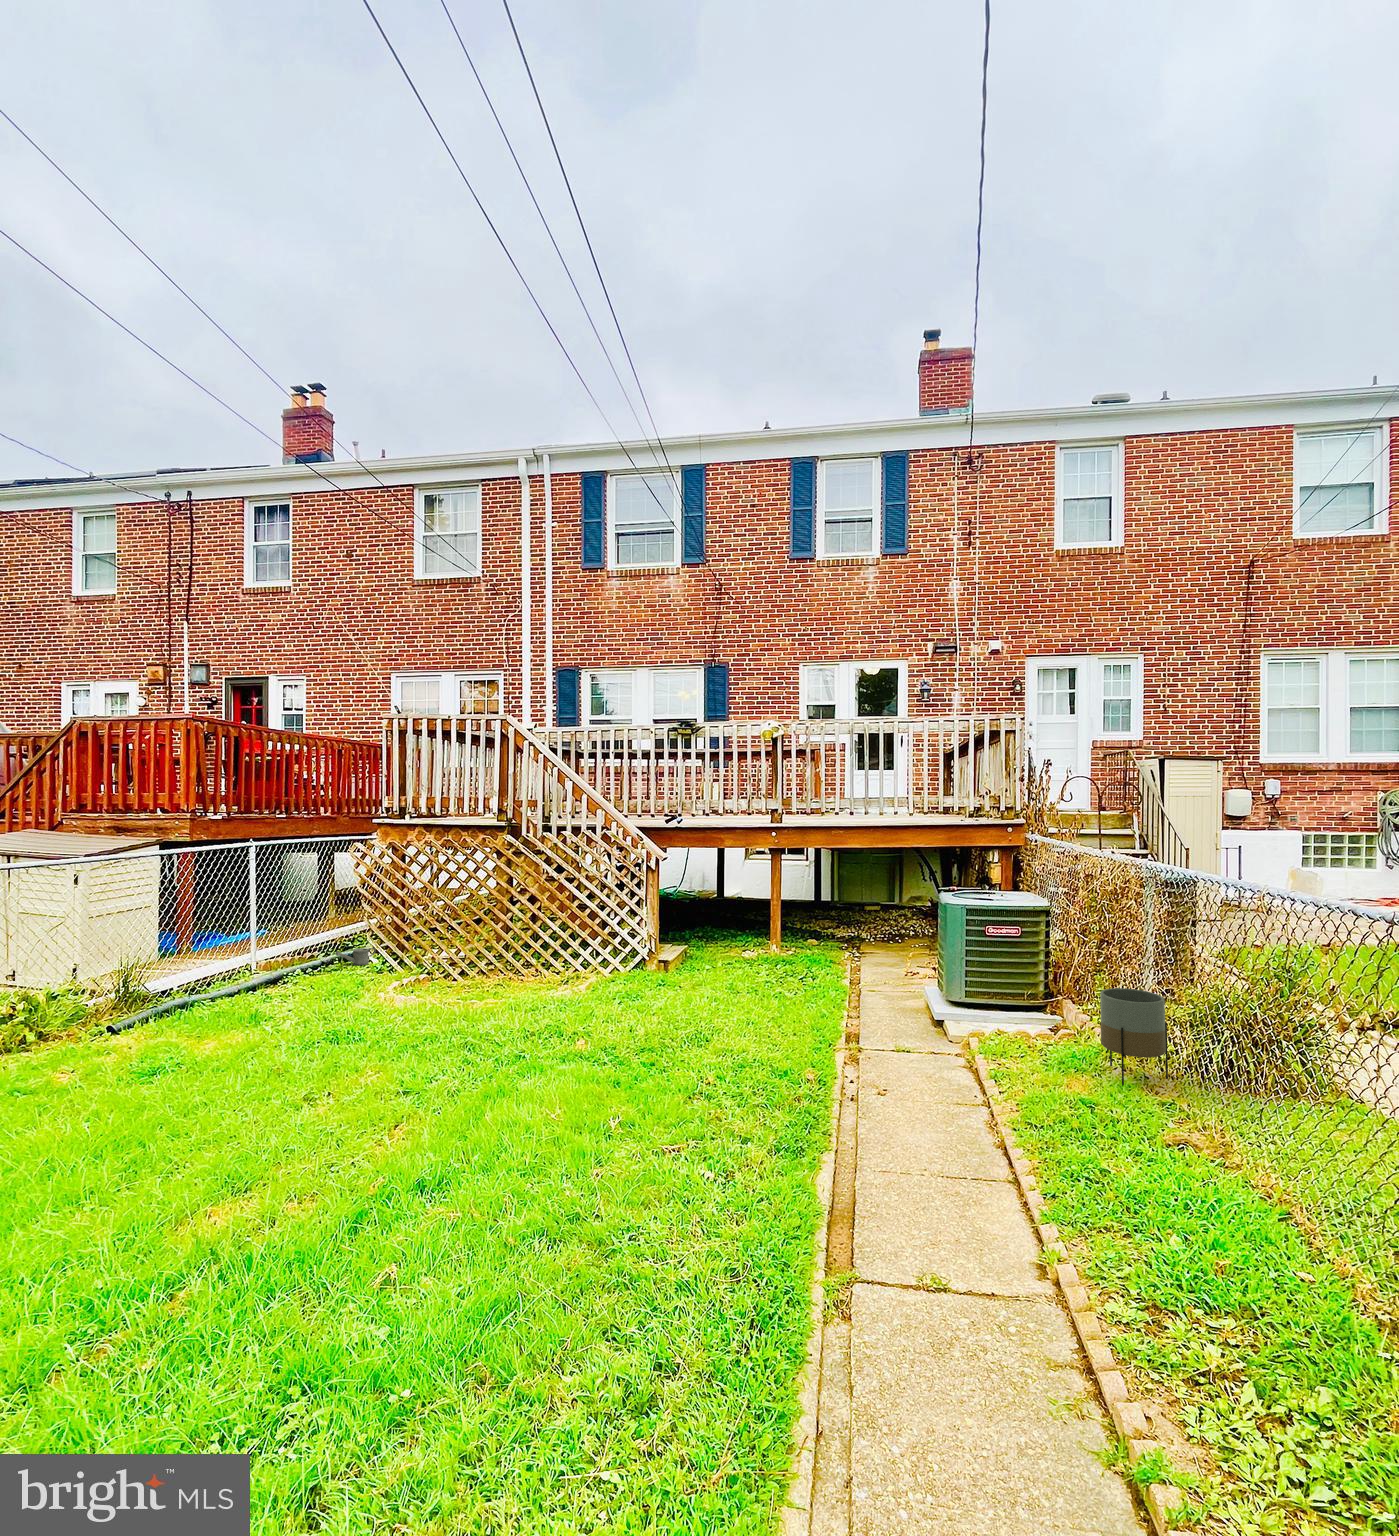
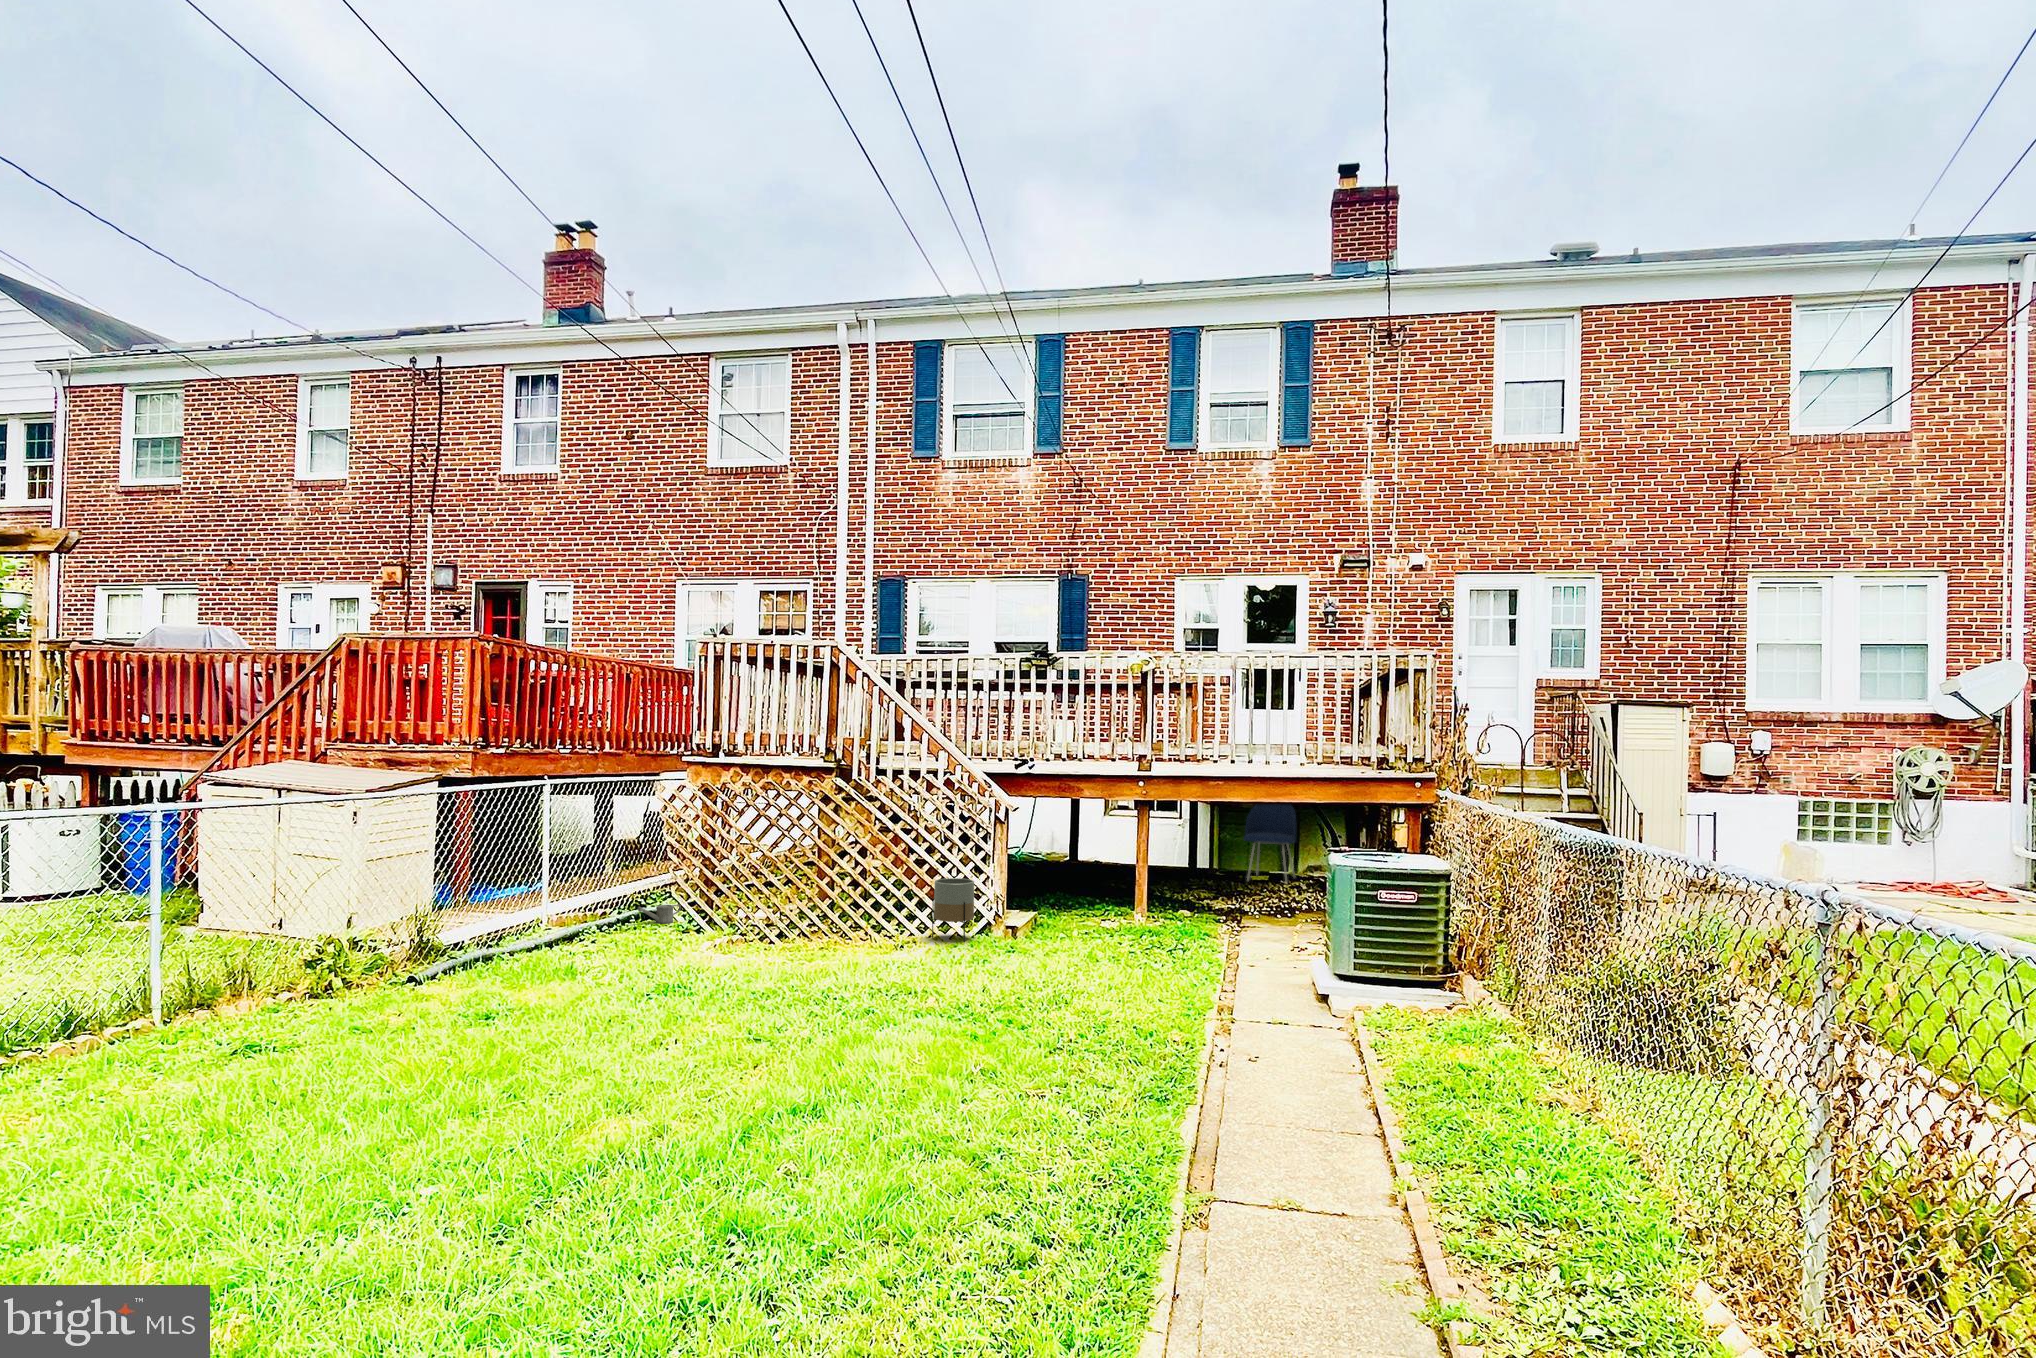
chair: none [857,844,899,912] -> present [1244,804,1296,883]
planter: present [1100,988,1168,1085] -> present [932,878,974,942]

